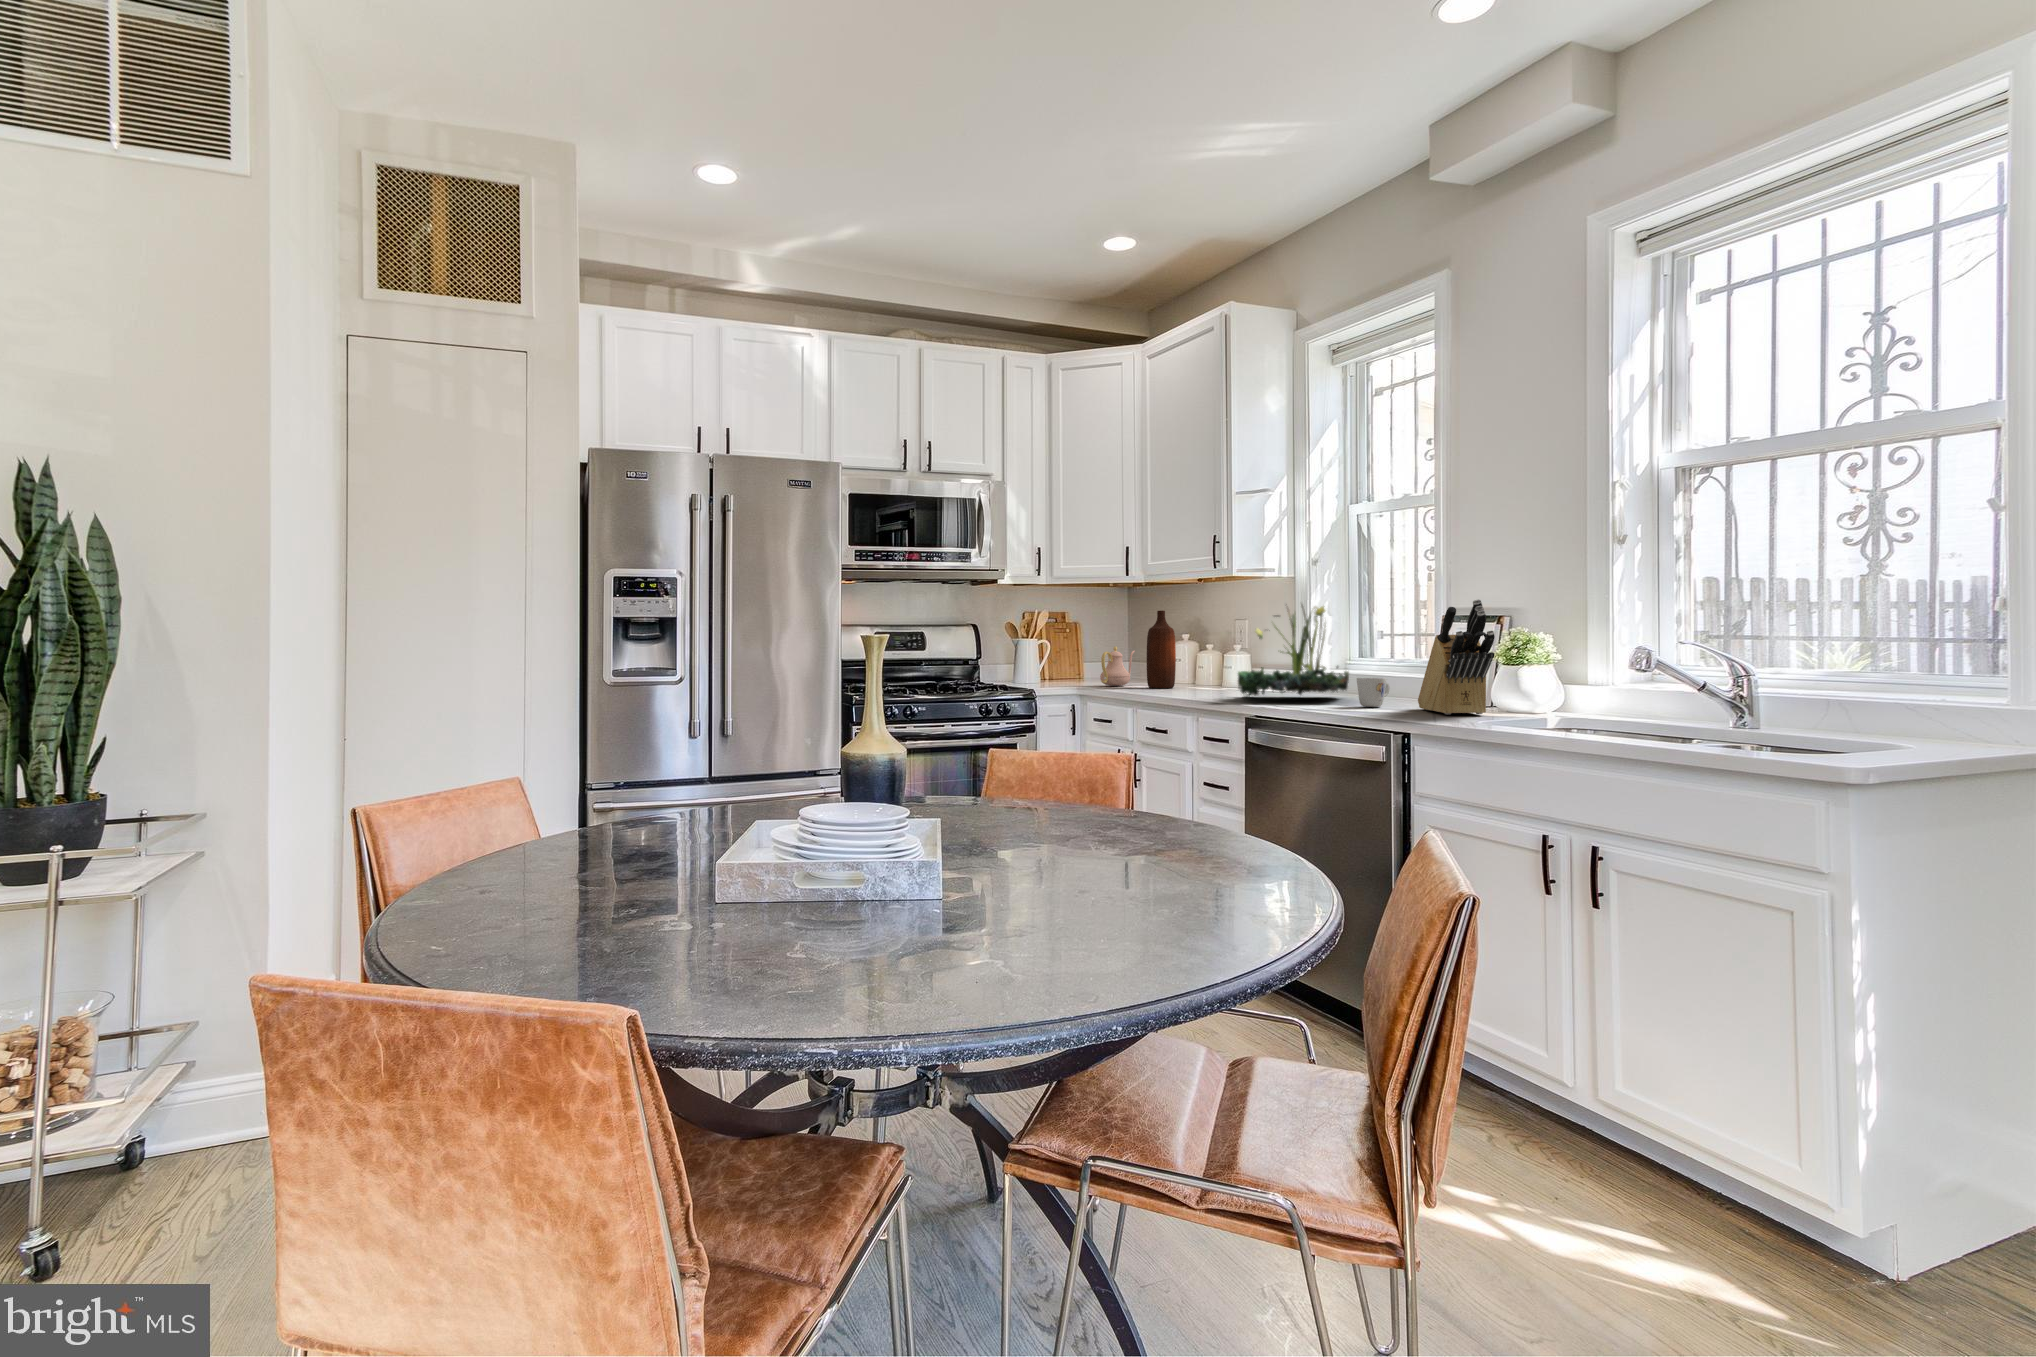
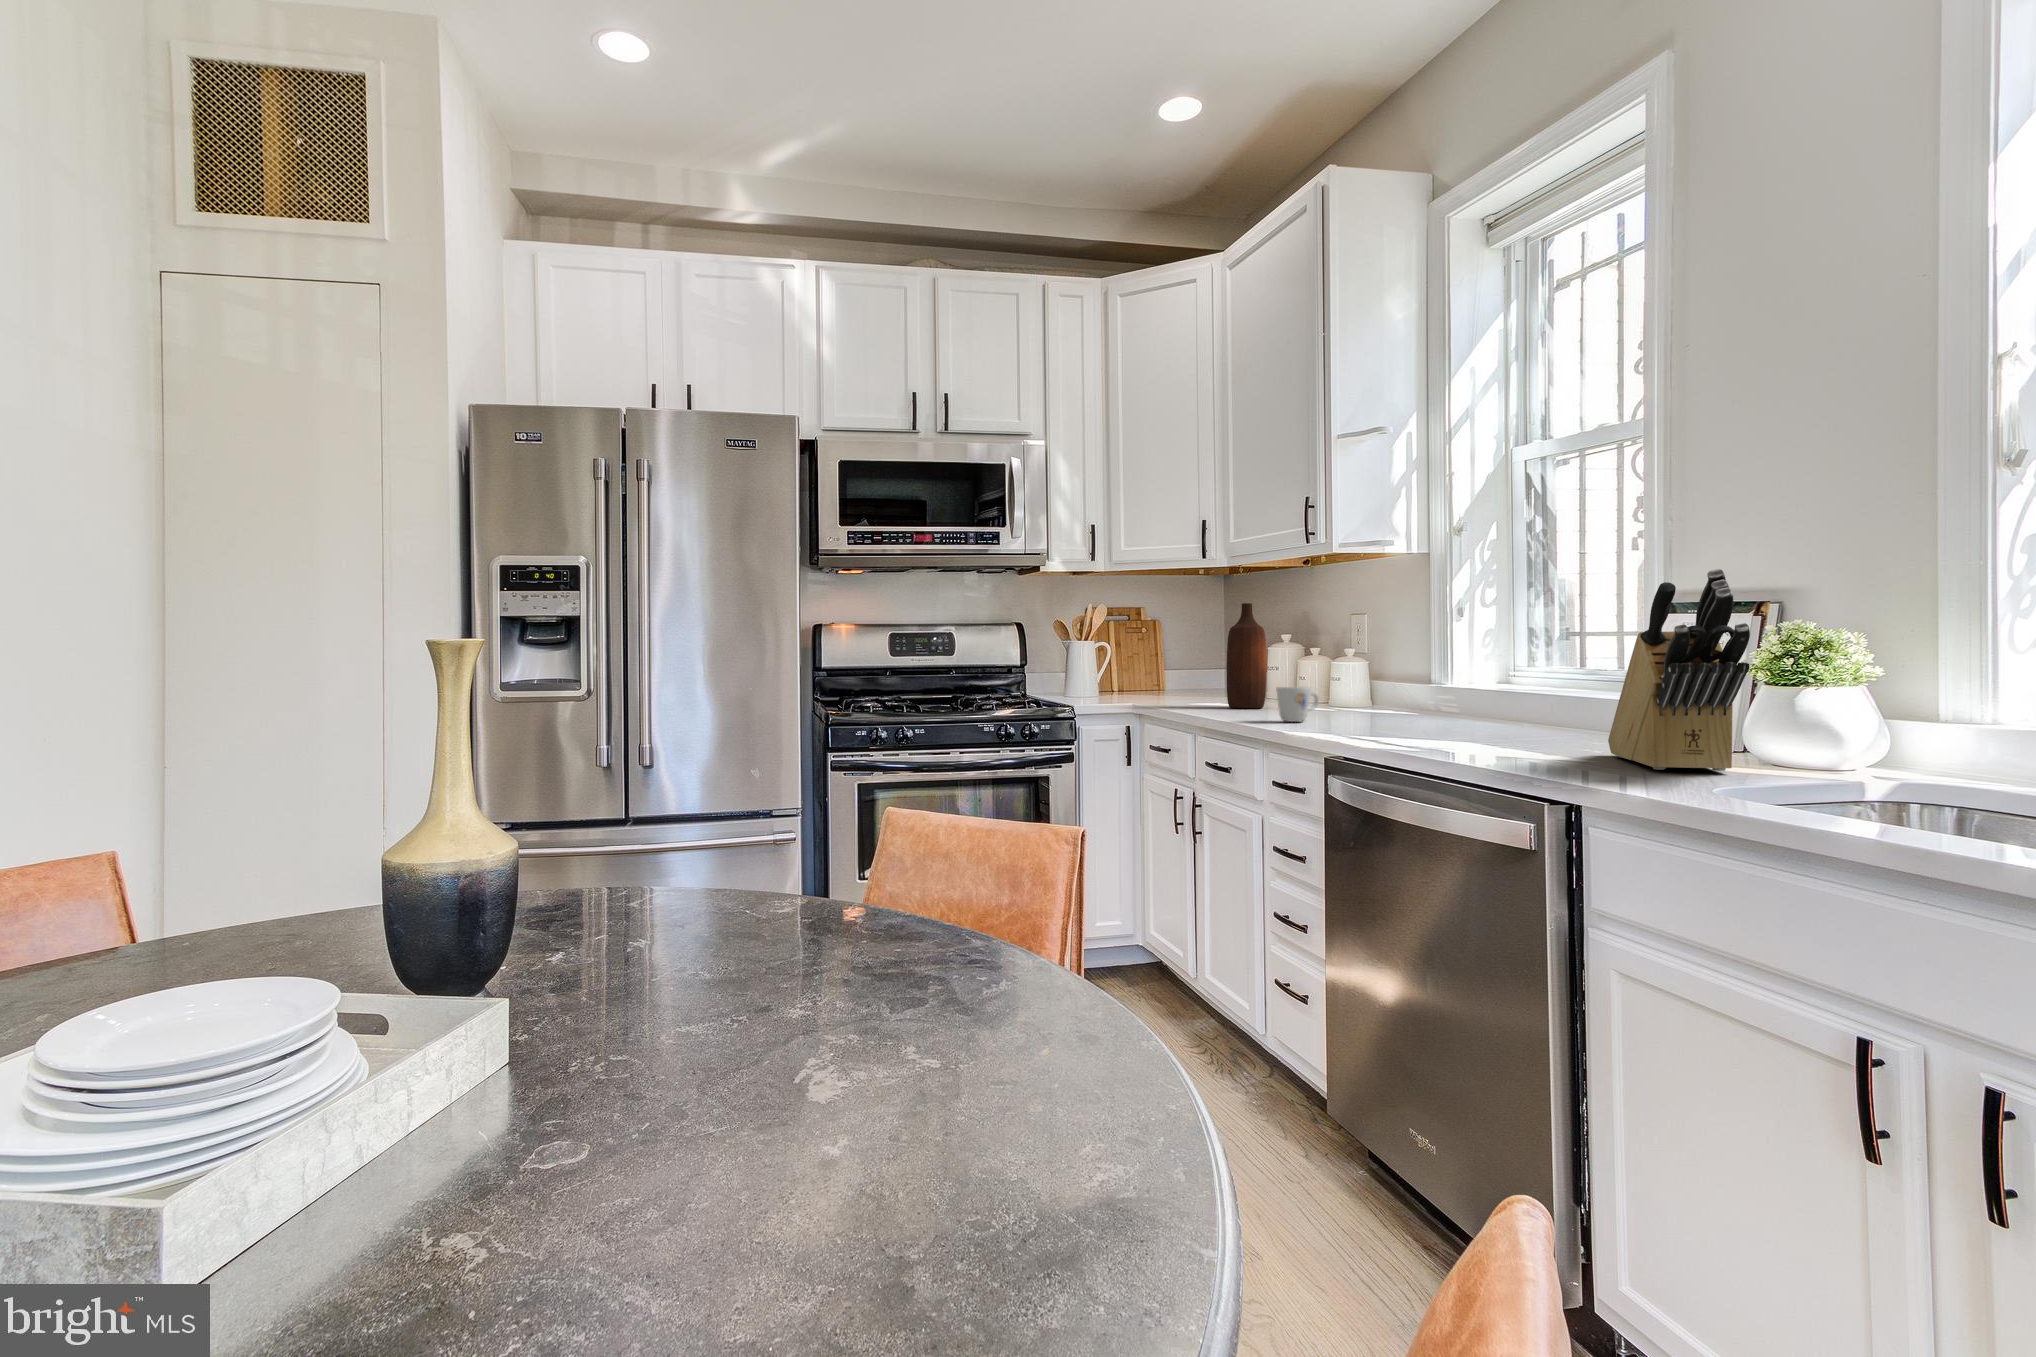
plant: present [1238,606,1349,696] -> none [1320,585,1499,726]
teapot: present [1100,646,1135,686] -> none [1169,652,1221,703]
mug: present [1357,677,1390,707] -> present [1276,687,1319,722]

